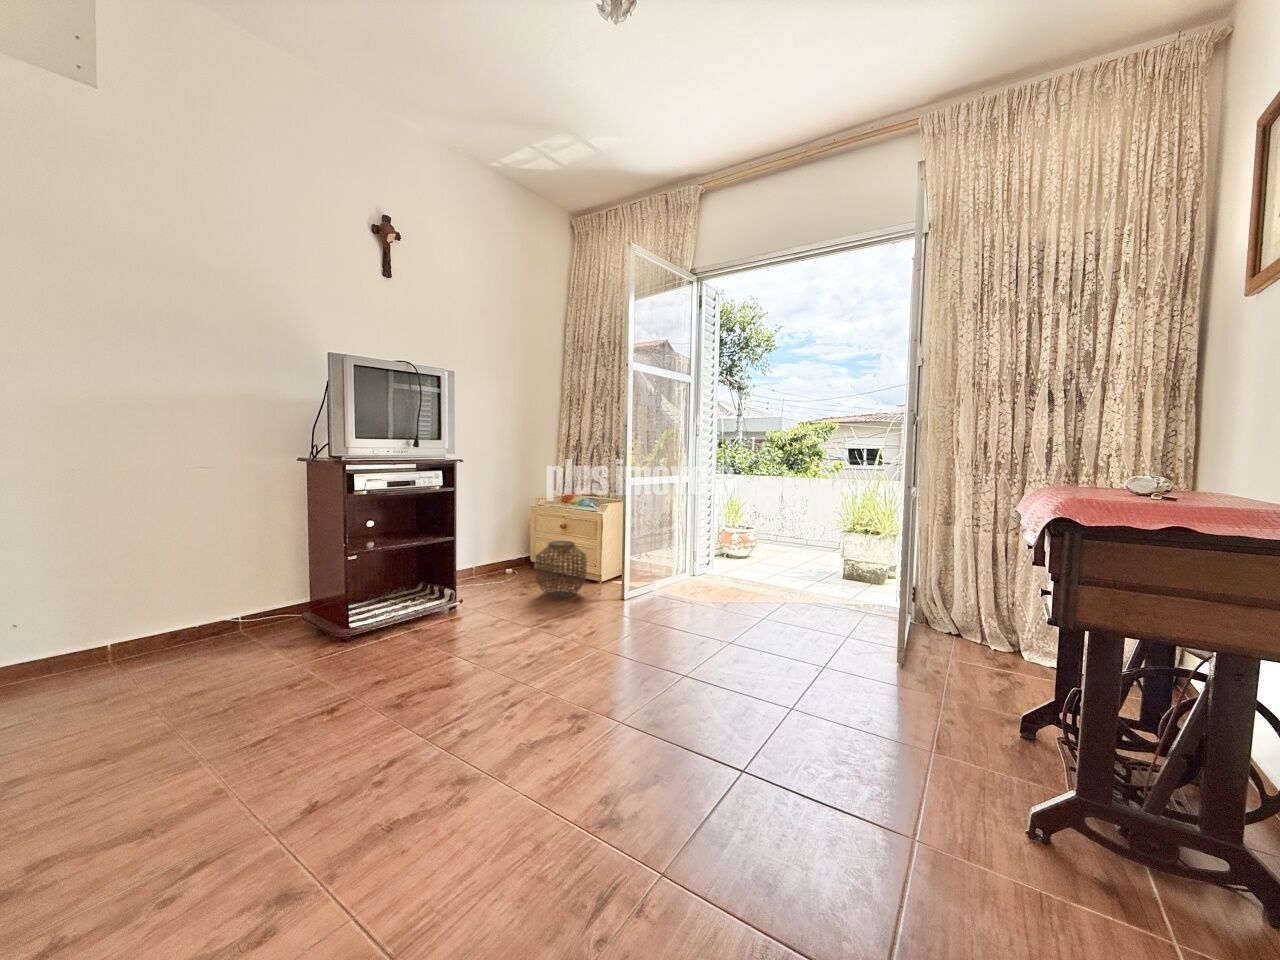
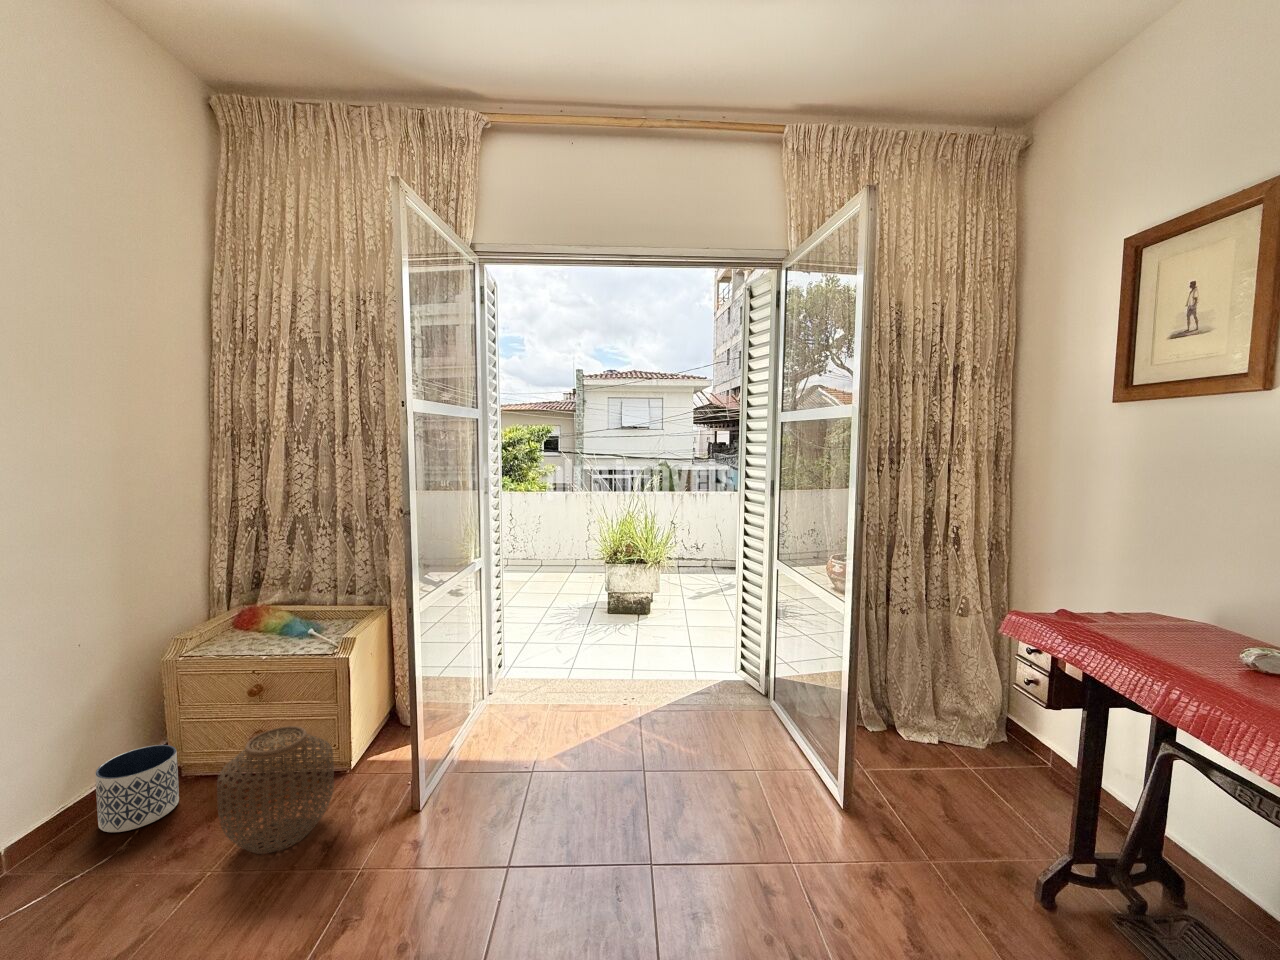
planter: none [500,549,531,581] -> present [95,745,179,832]

